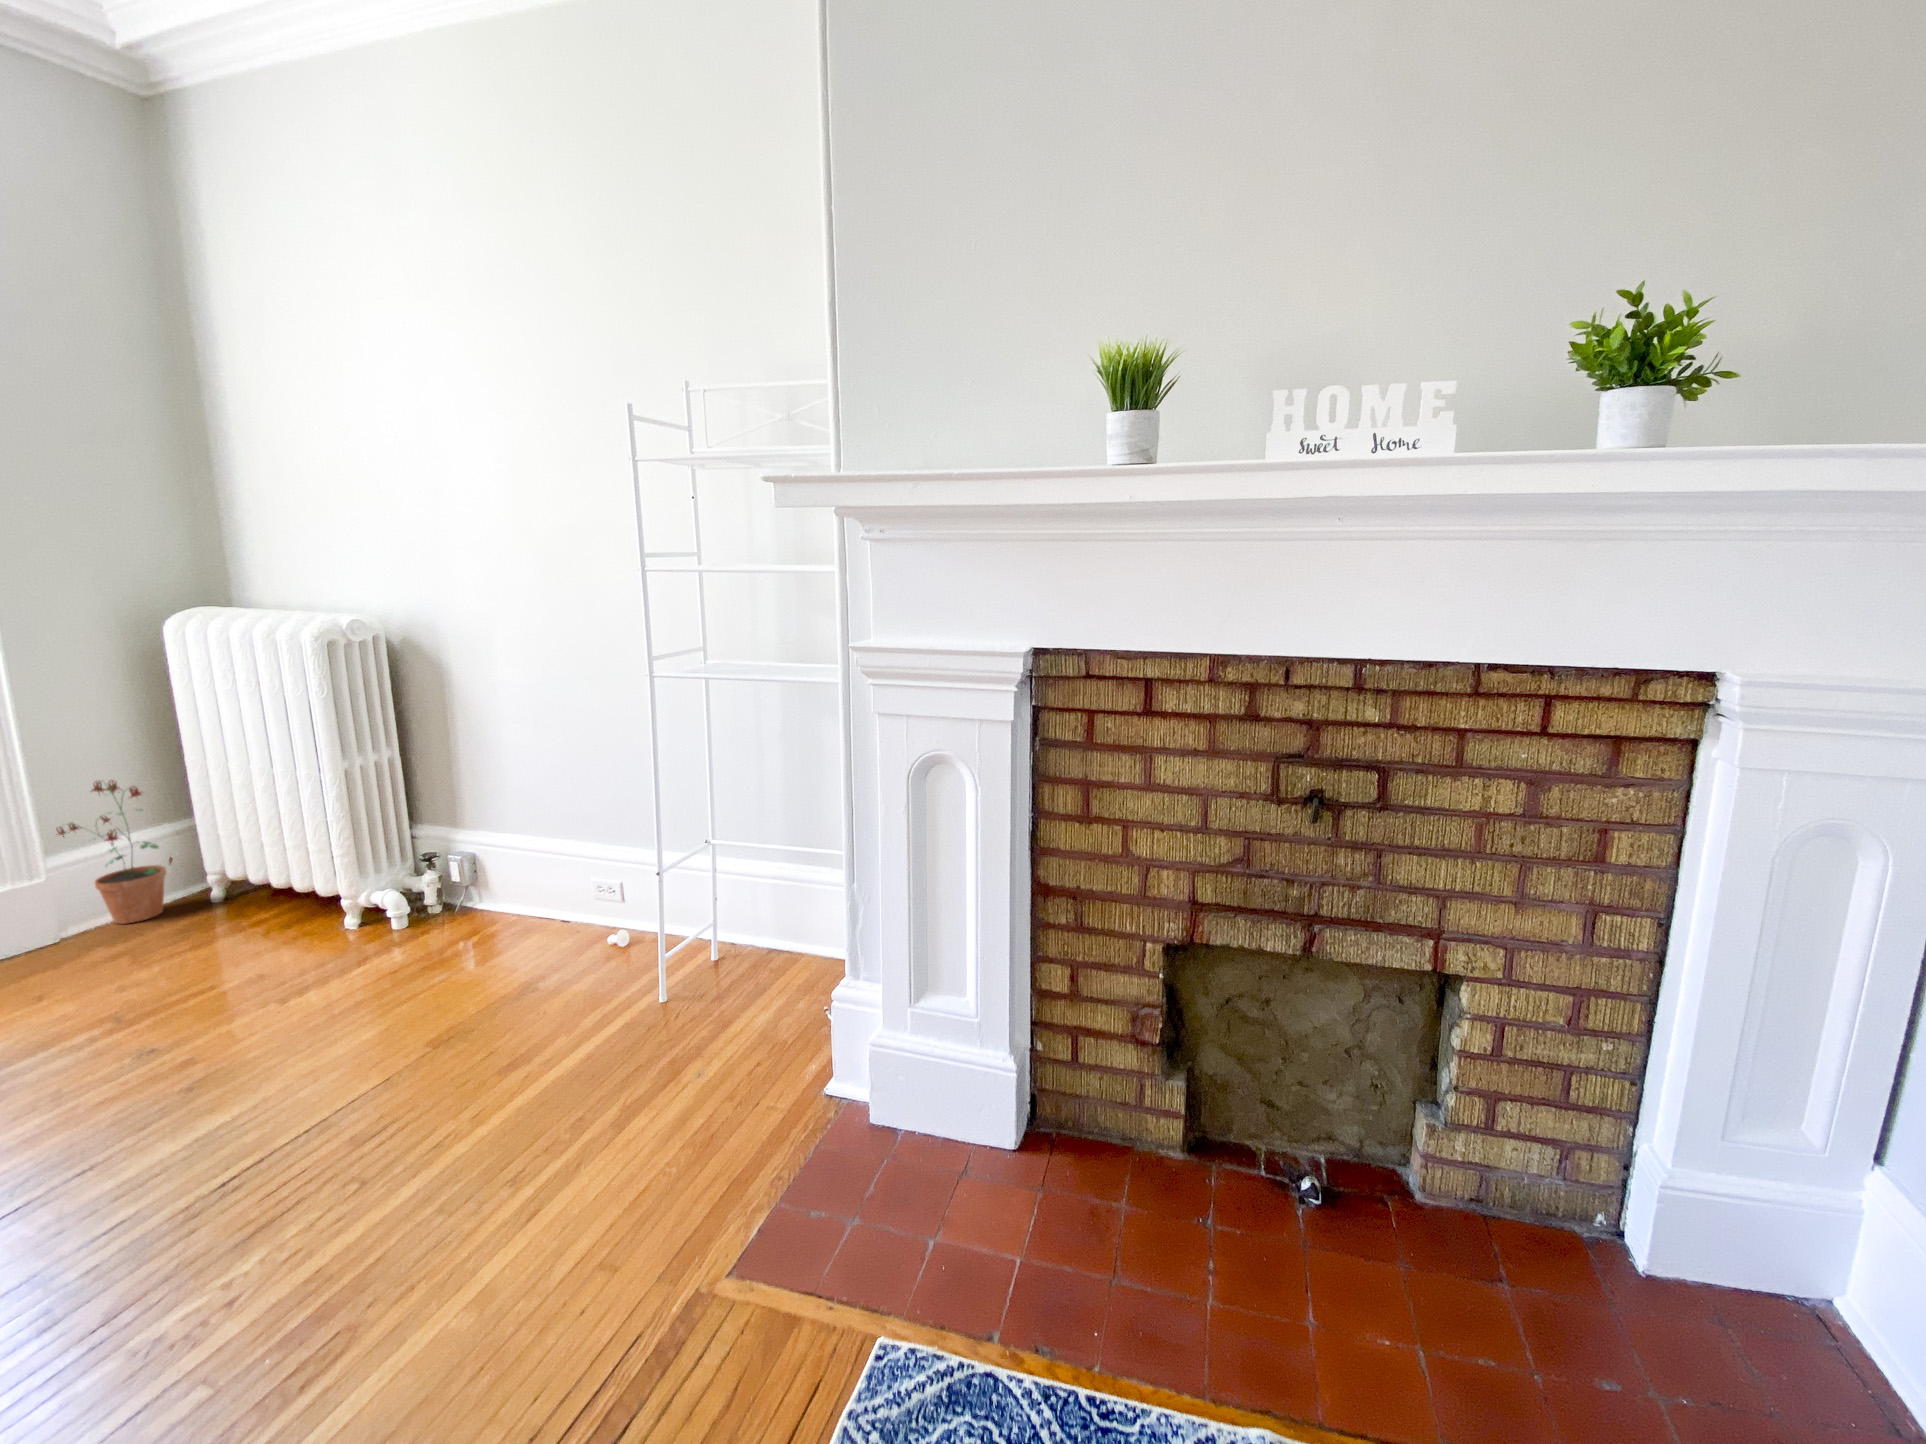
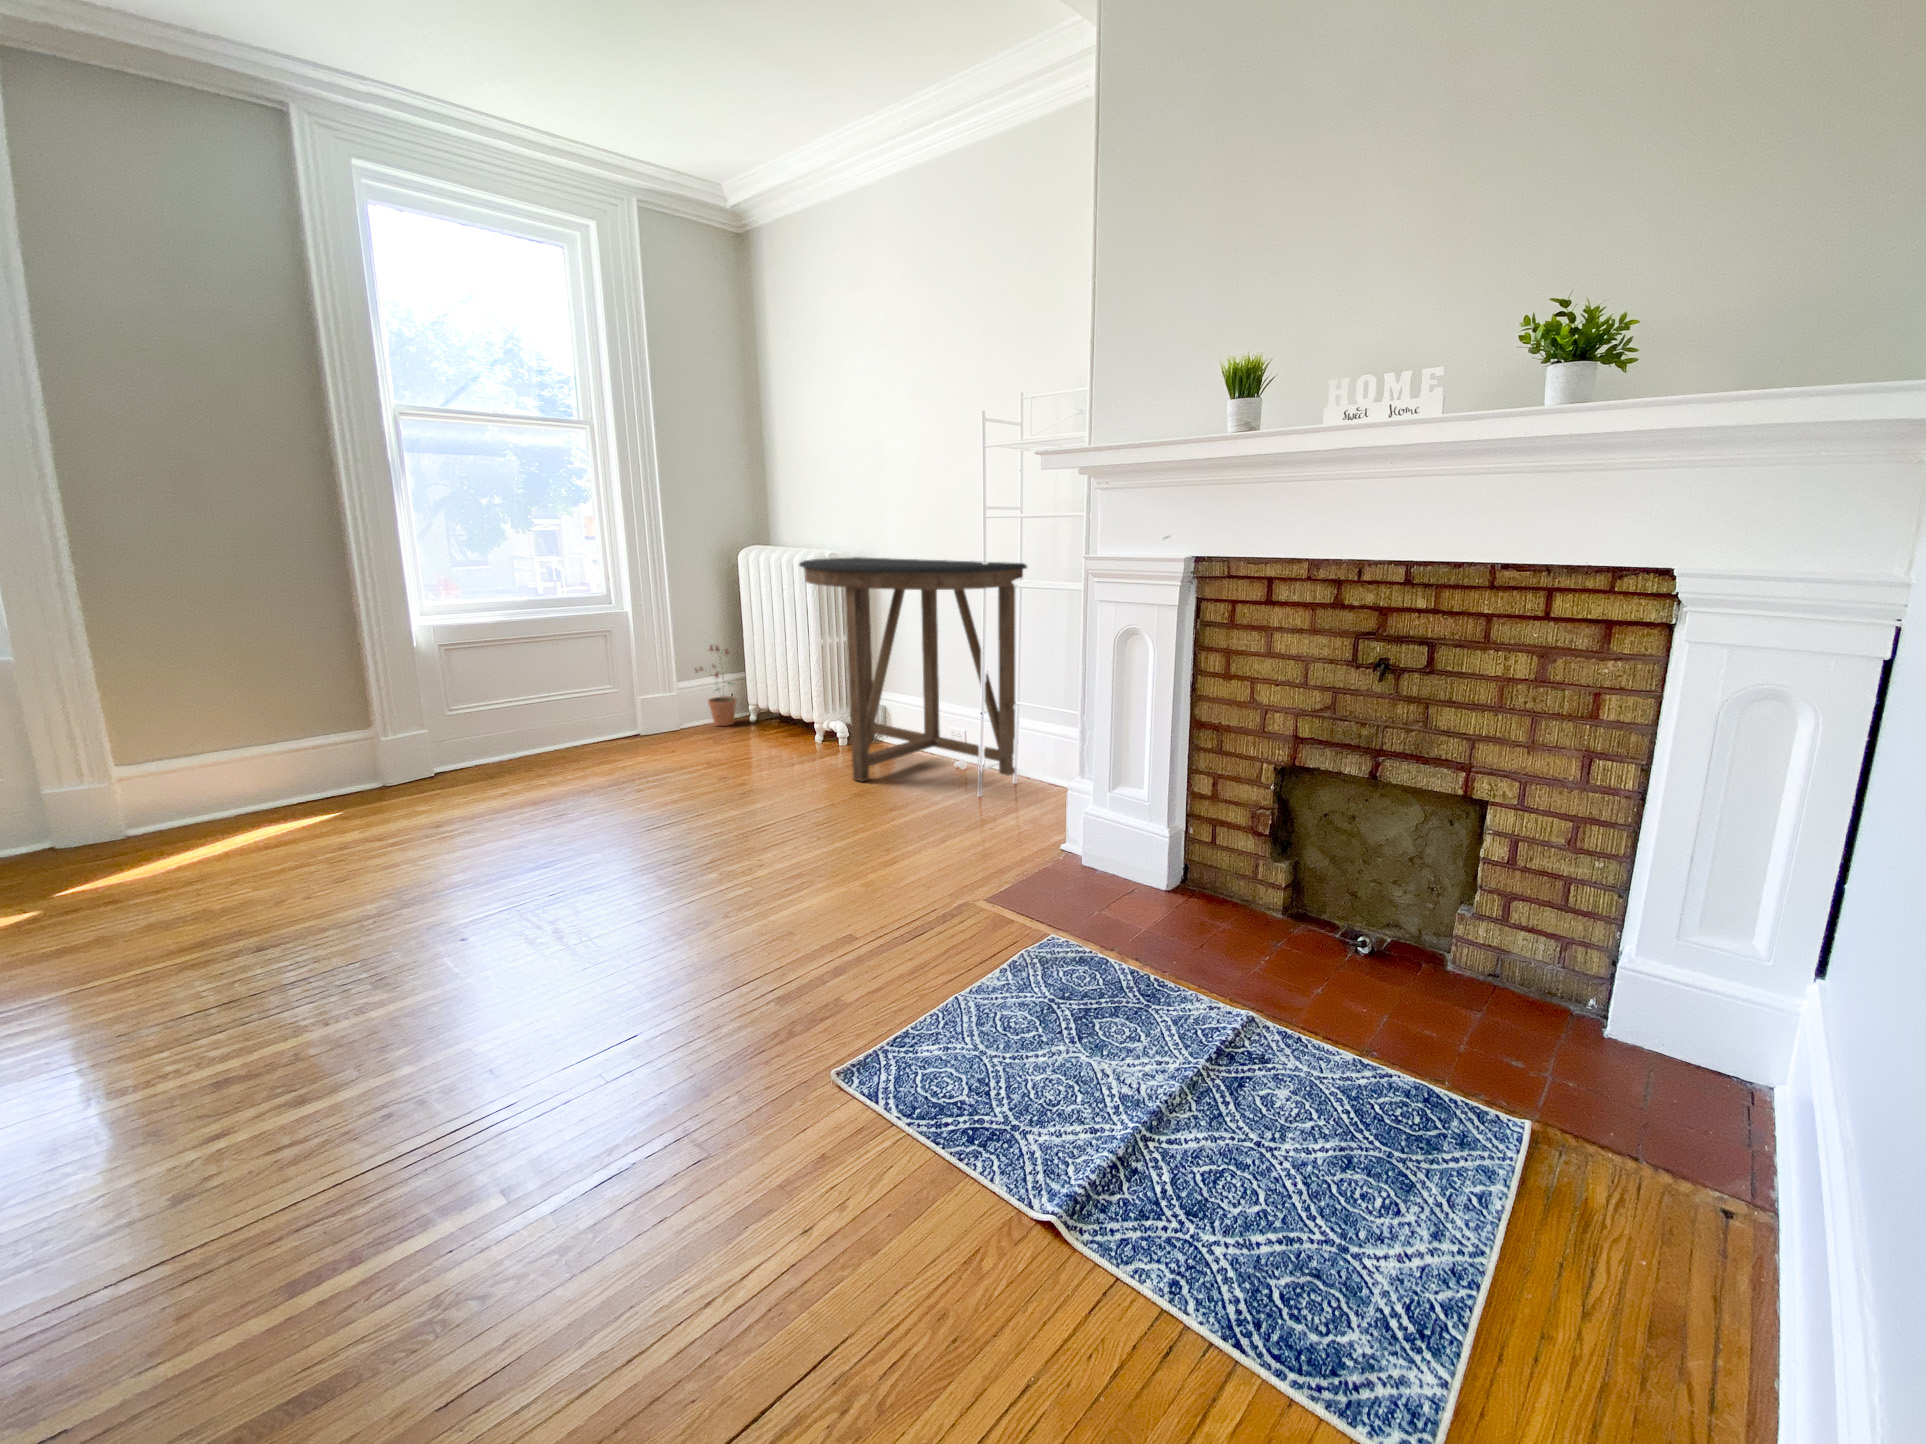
console table: none [276,625,712,1012] -> present [799,557,1027,782]

